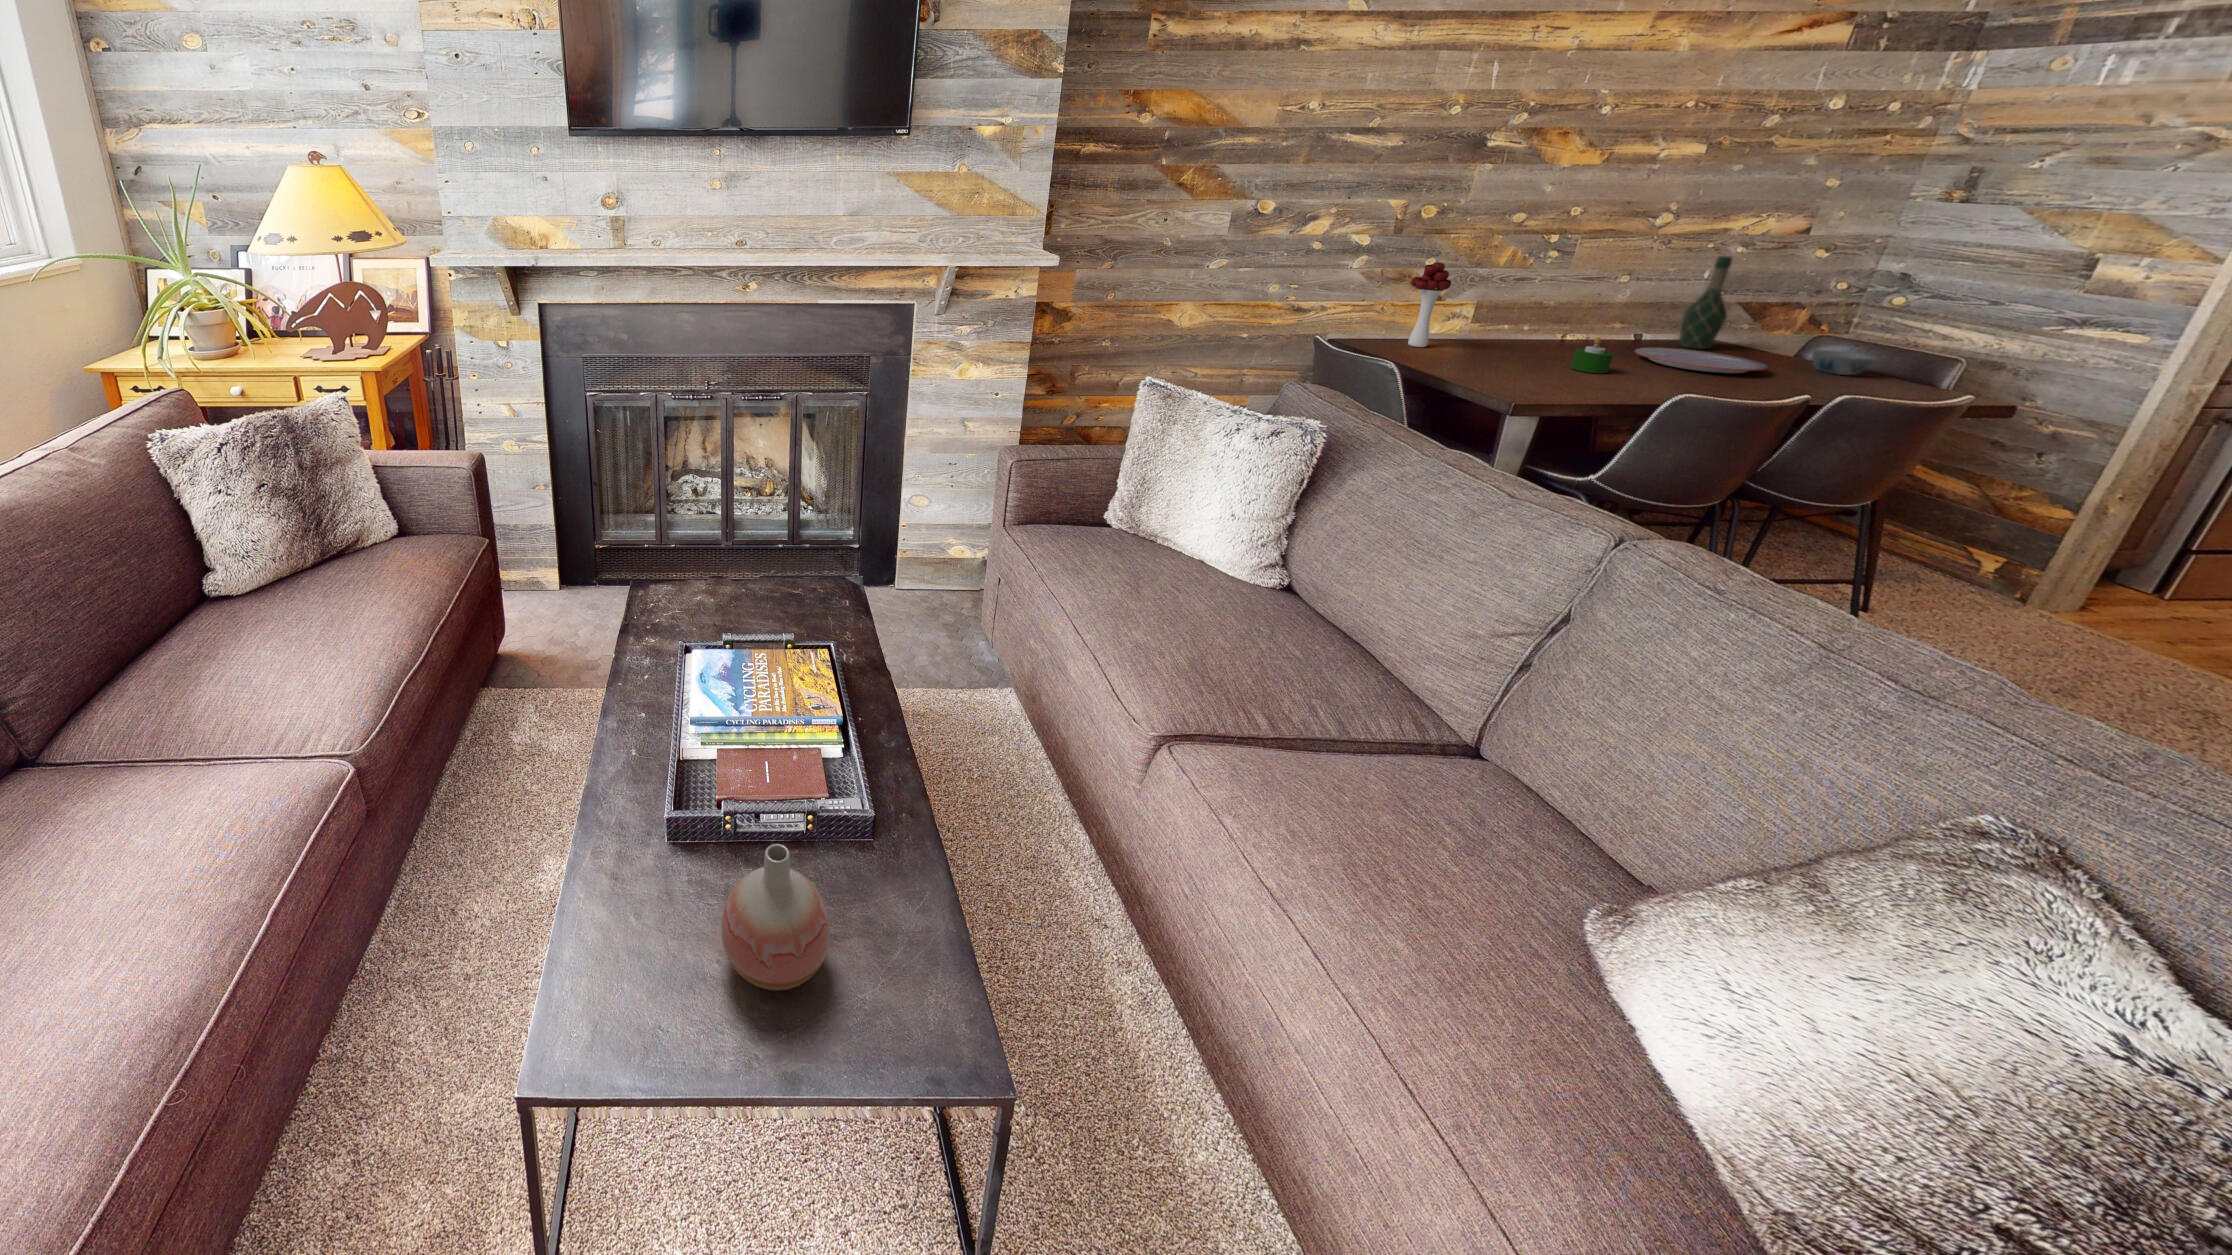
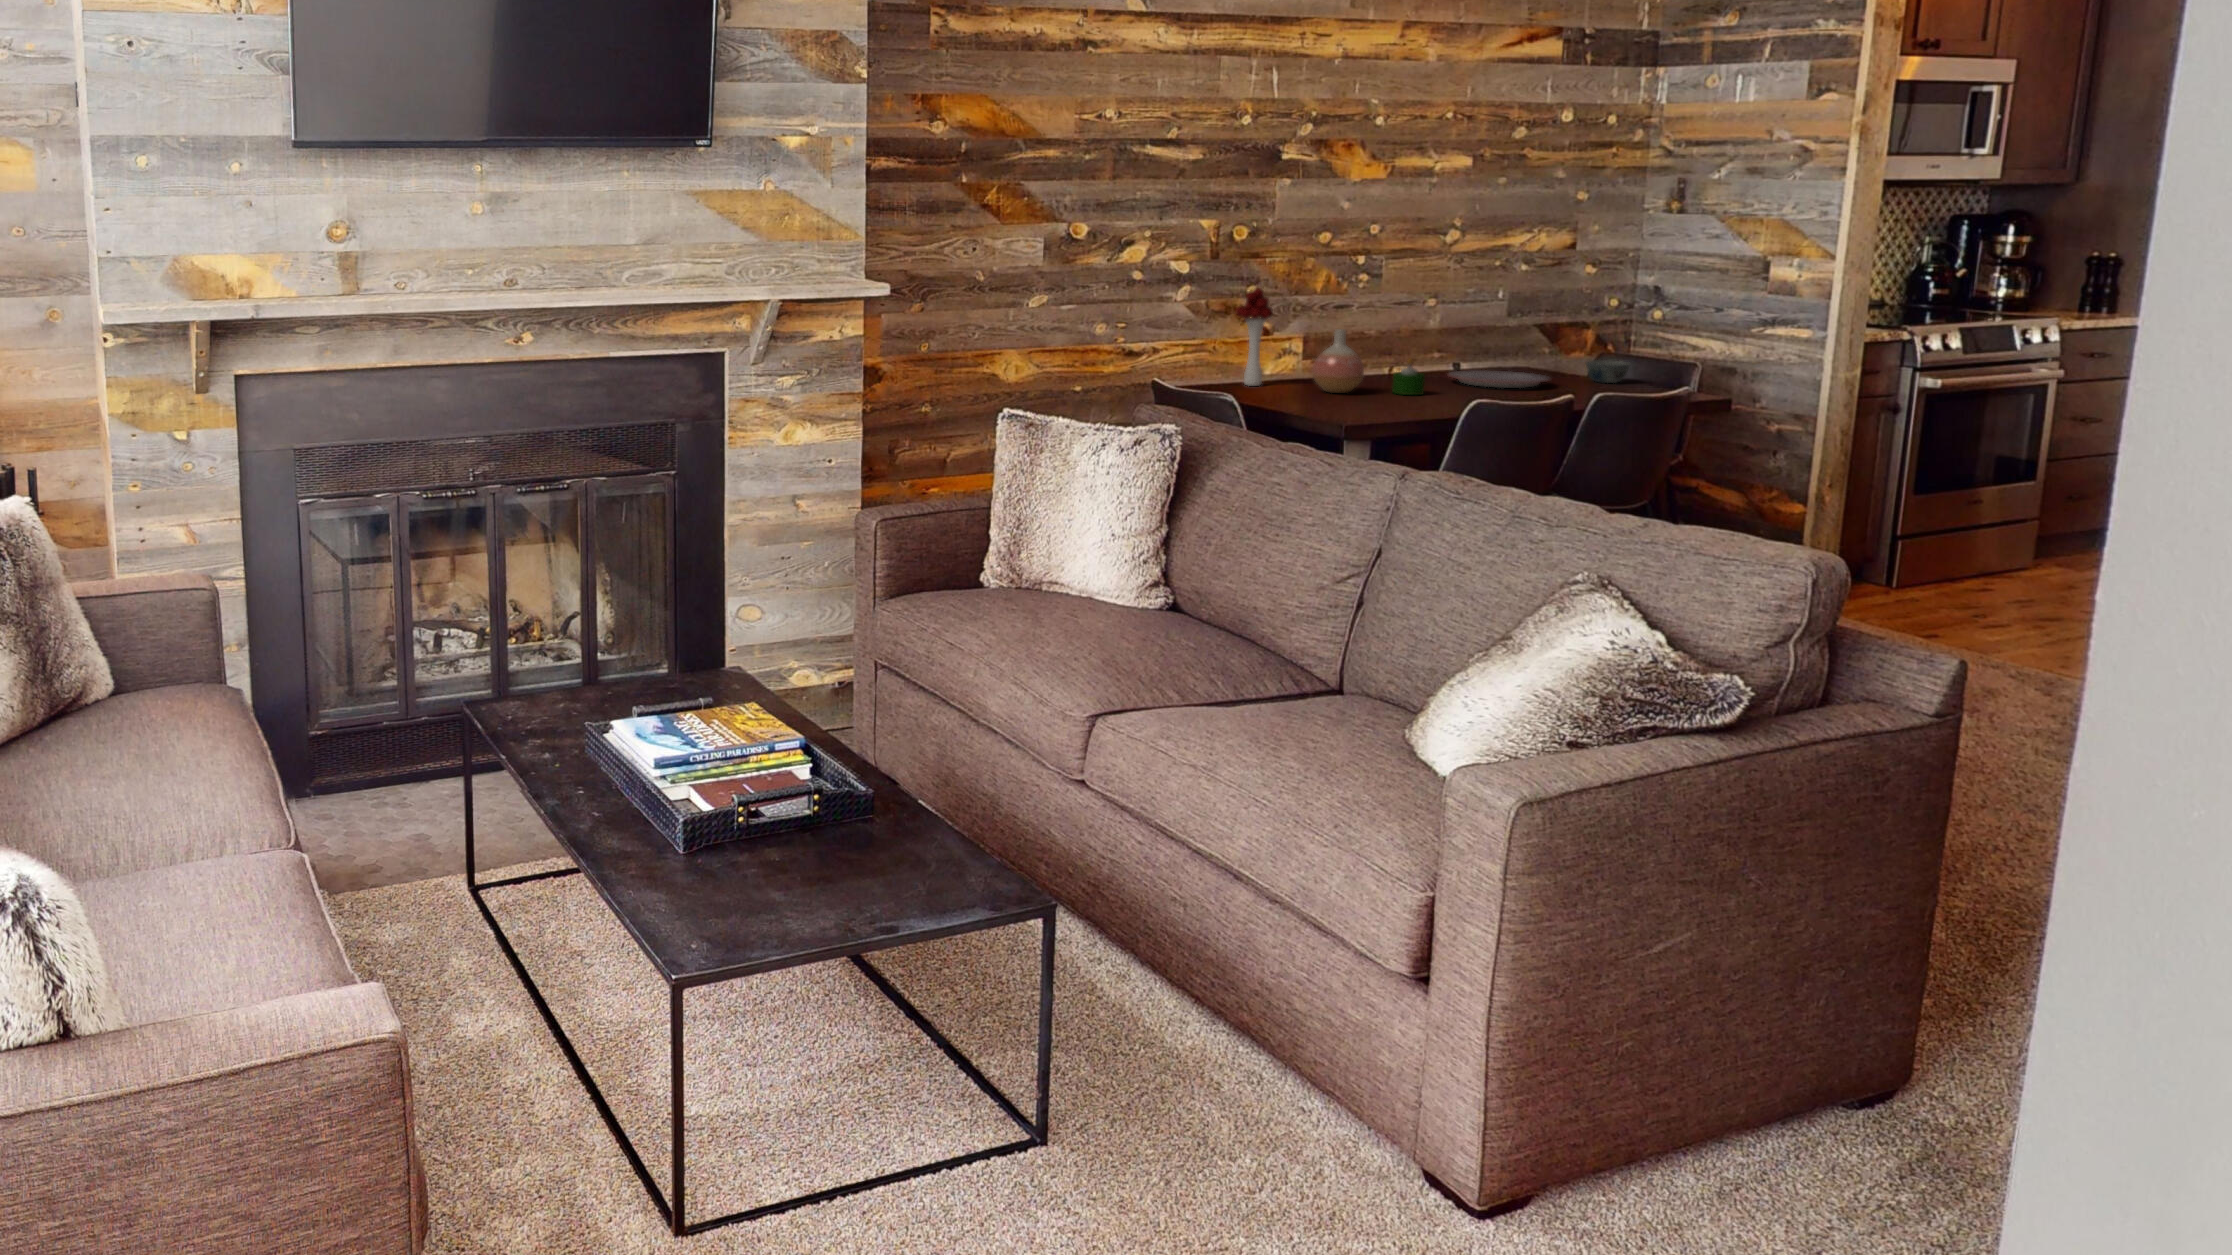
wine bottle: present [1679,256,1732,349] -> none [1485,272,1519,371]
vase: present [721,844,830,991] -> present [1313,329,1364,393]

